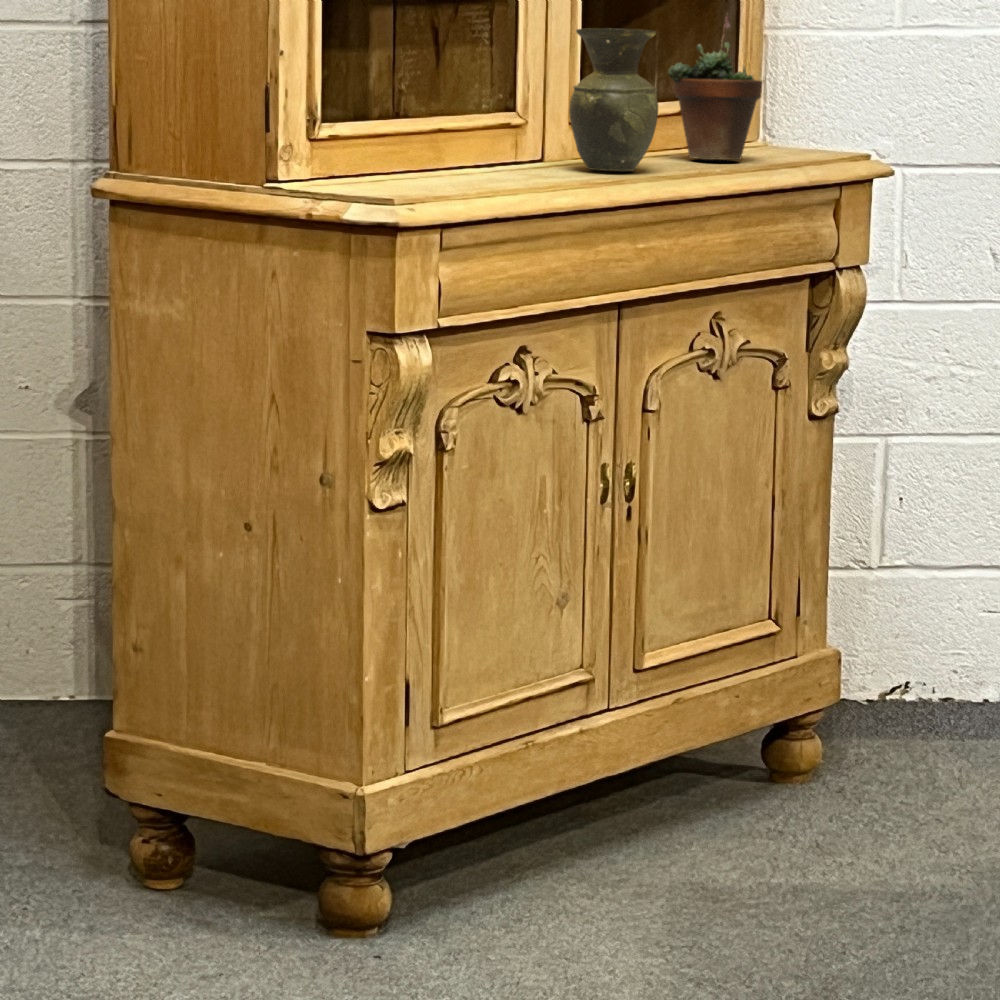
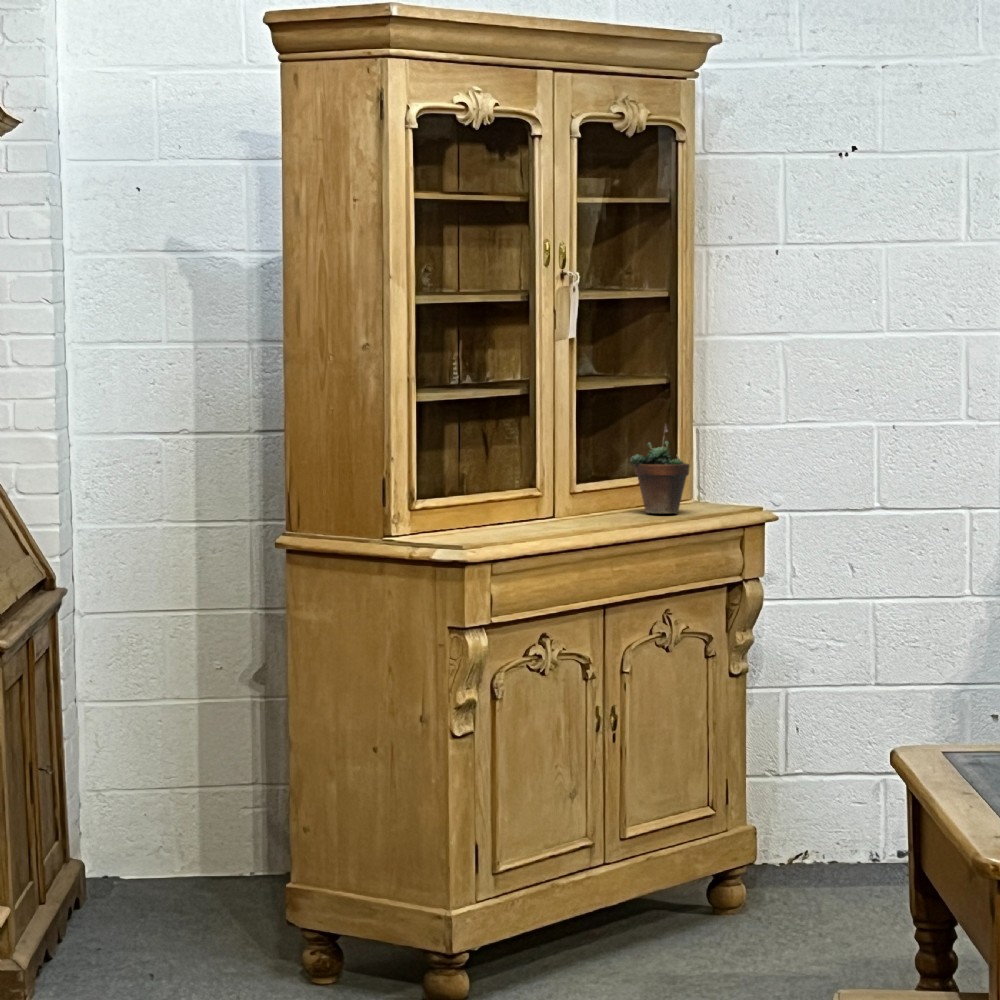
vase: present [569,28,658,171] -> none [569,438,623,524]

